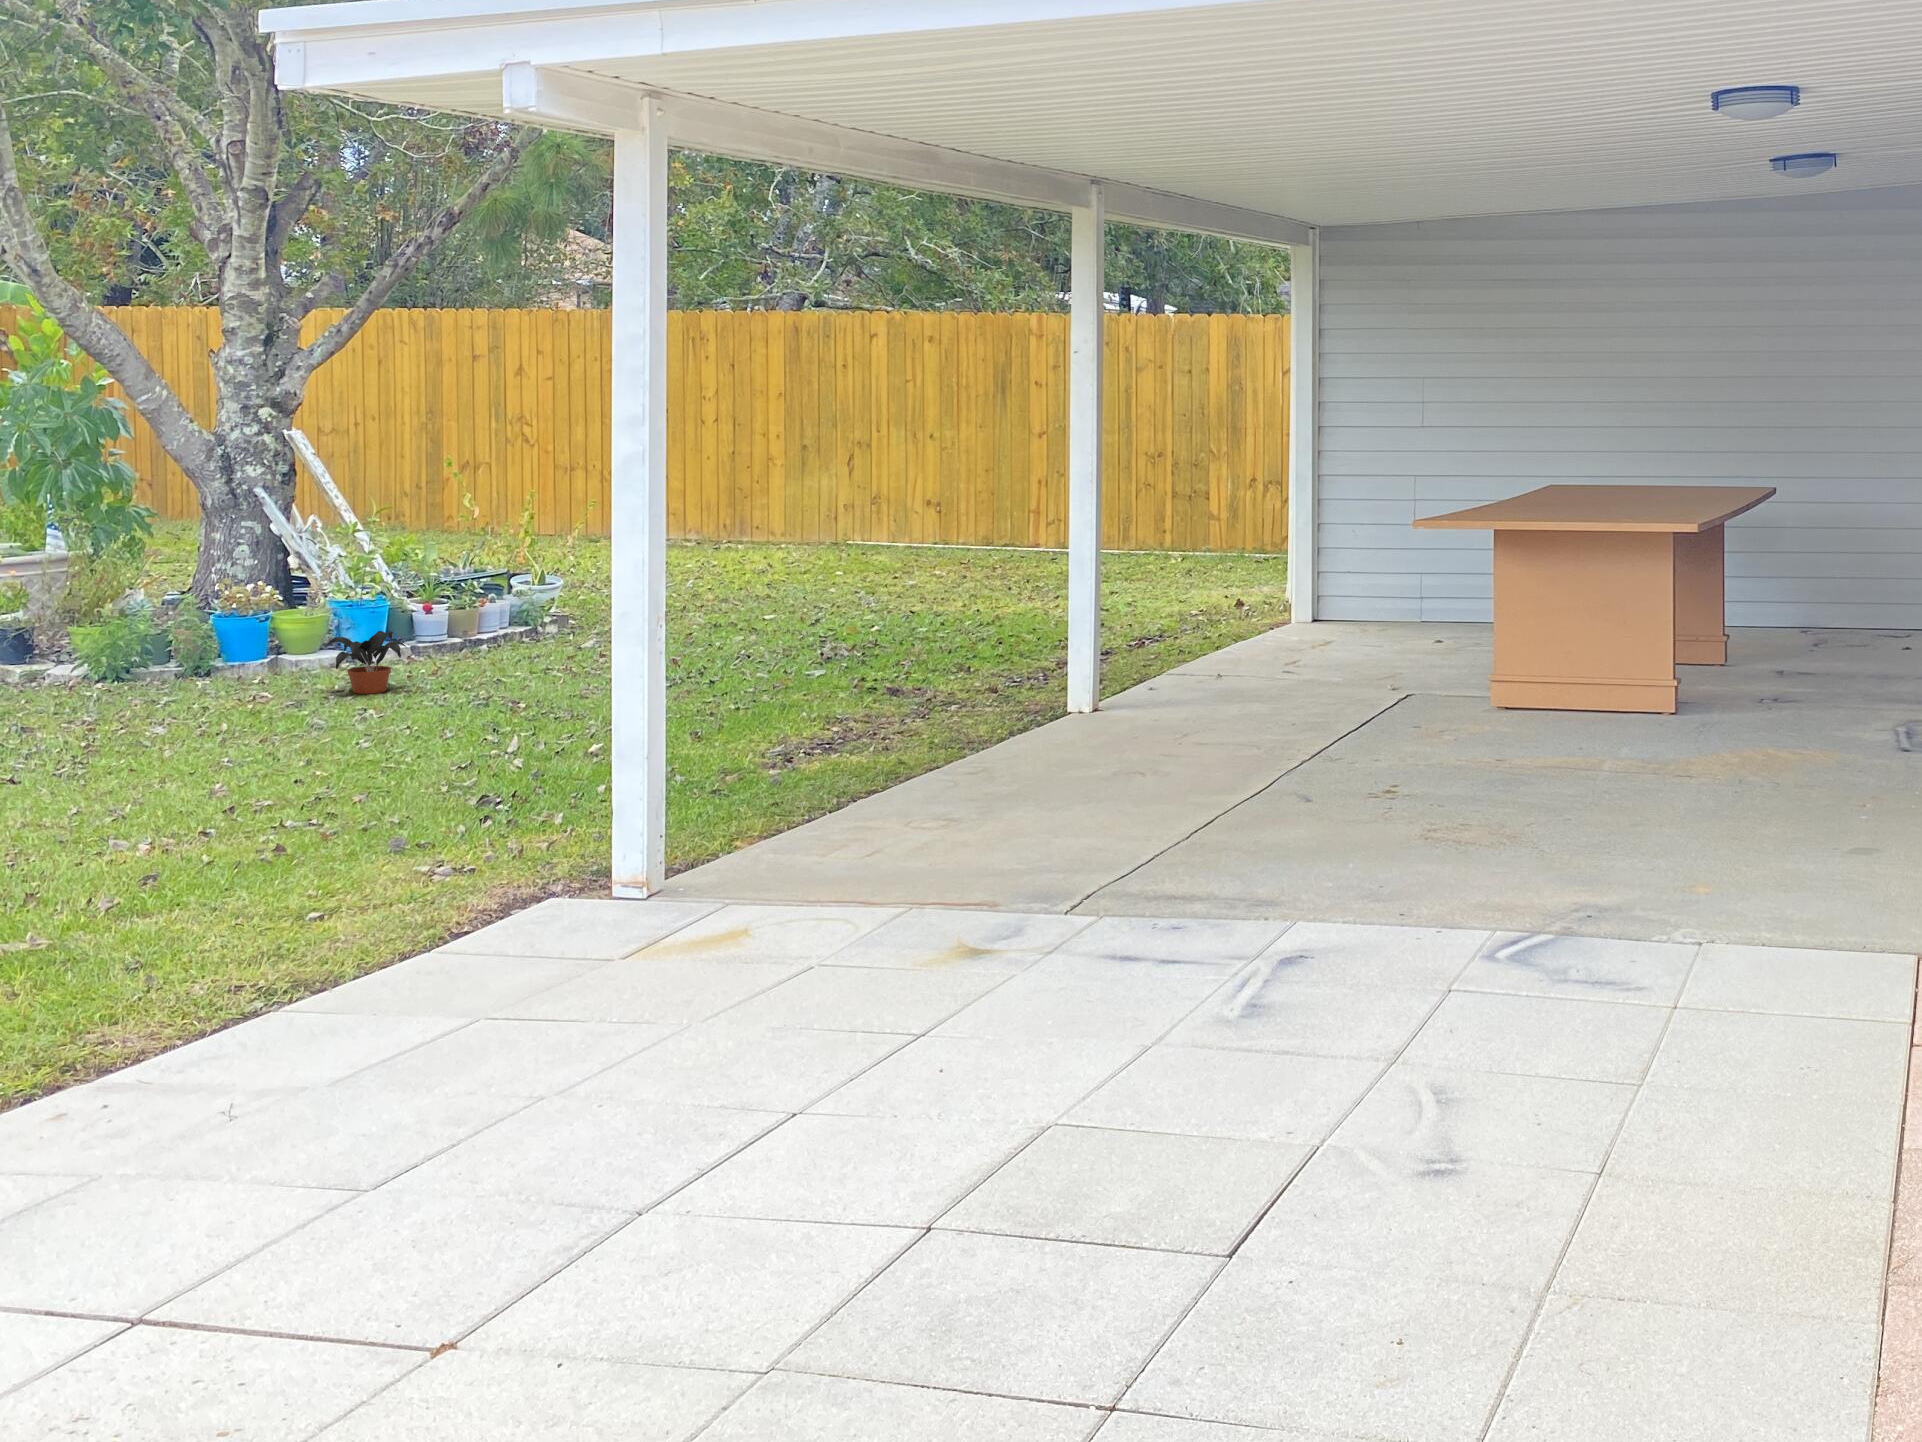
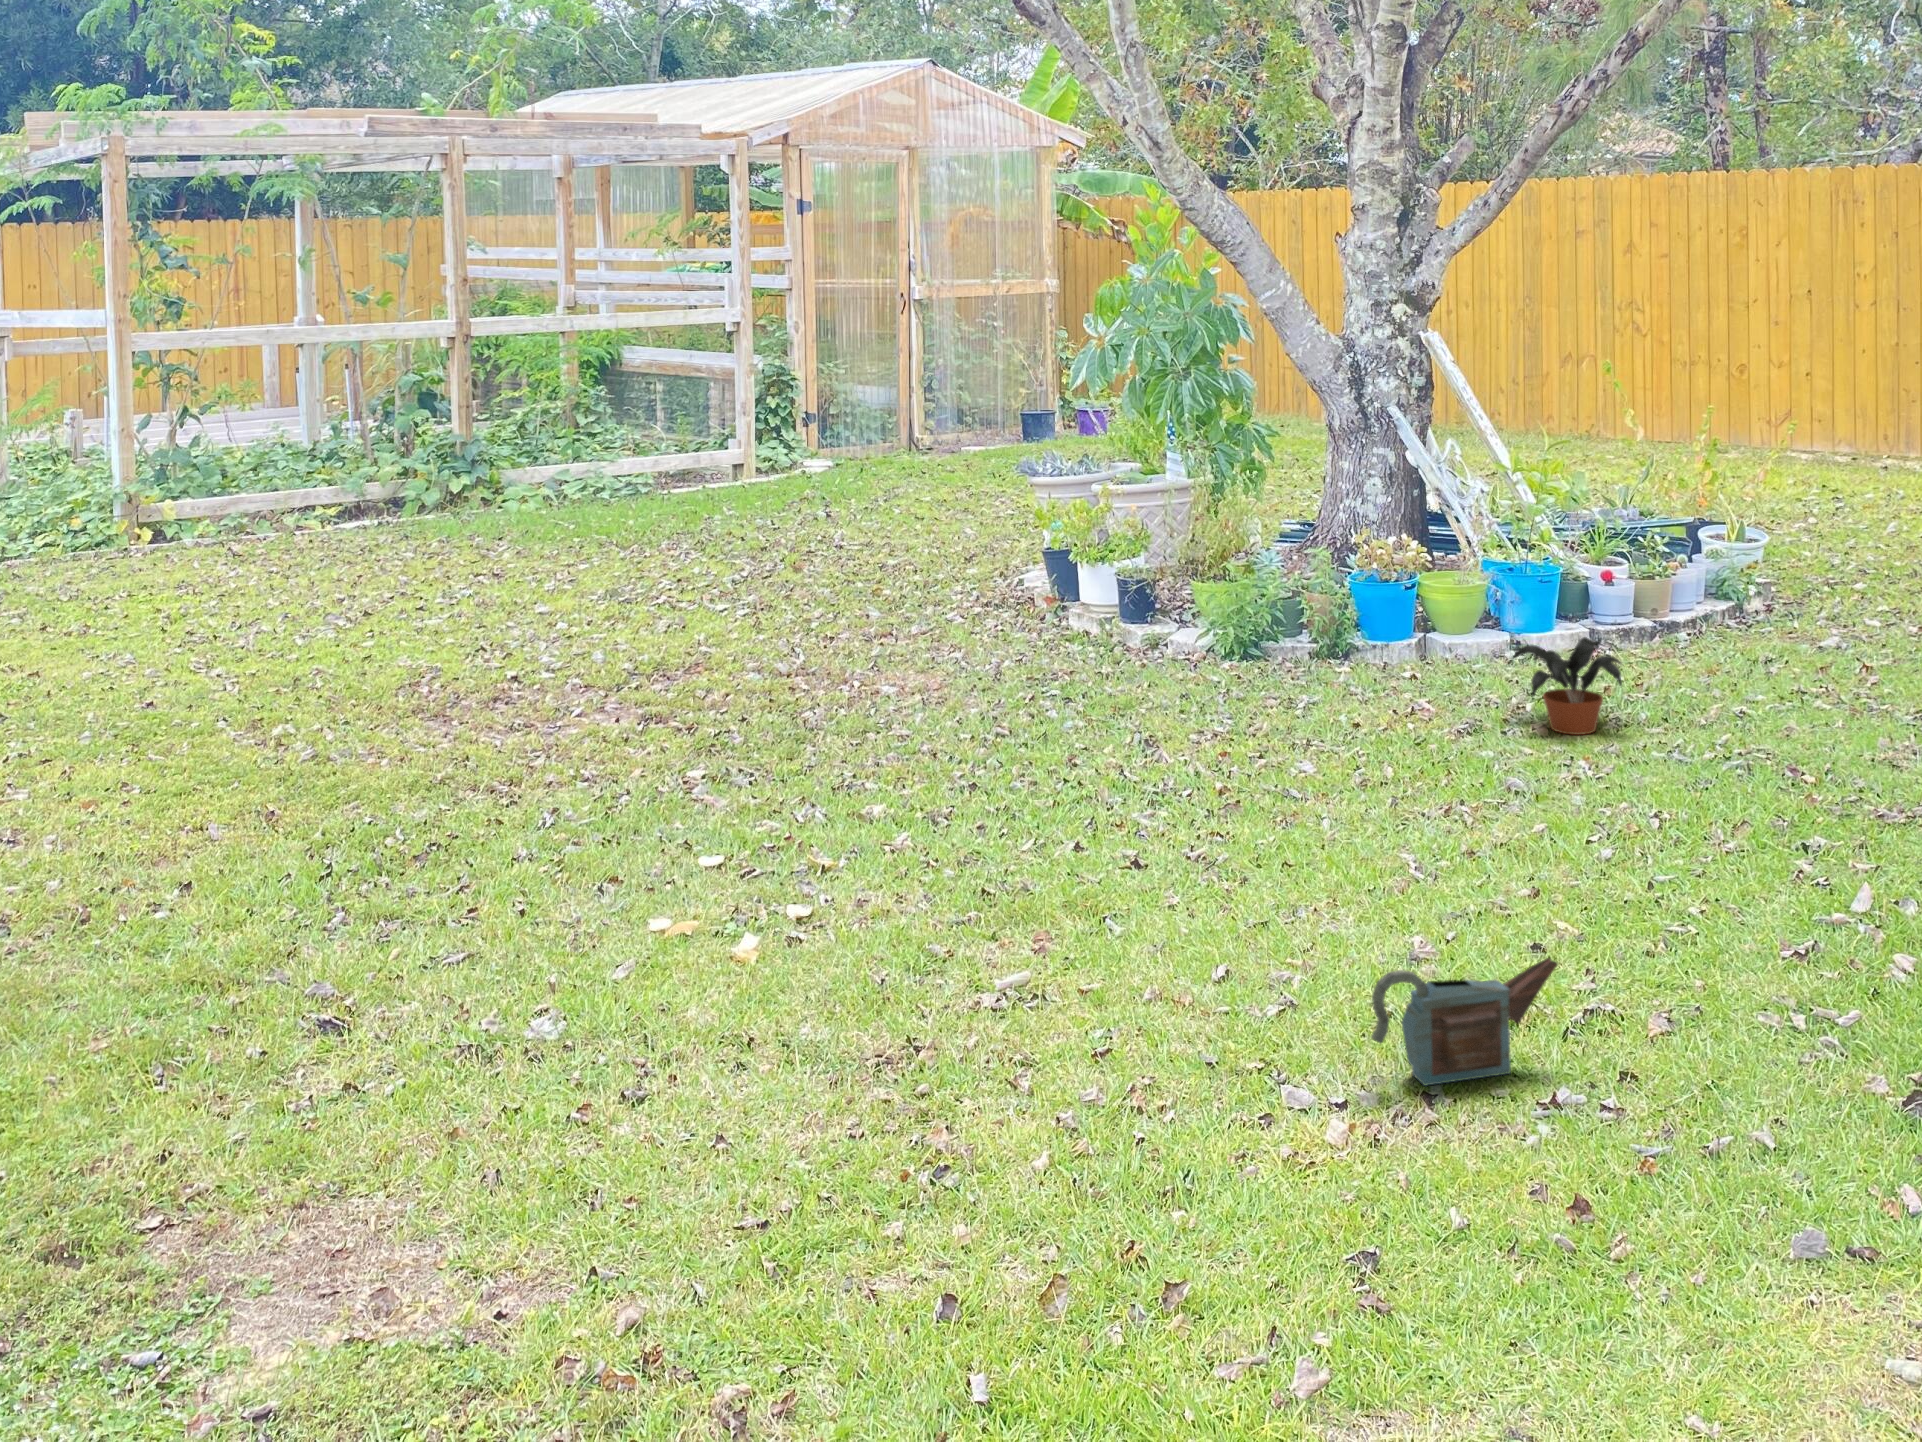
watering can: none [166,740,284,810] -> present [1371,958,1558,1086]

